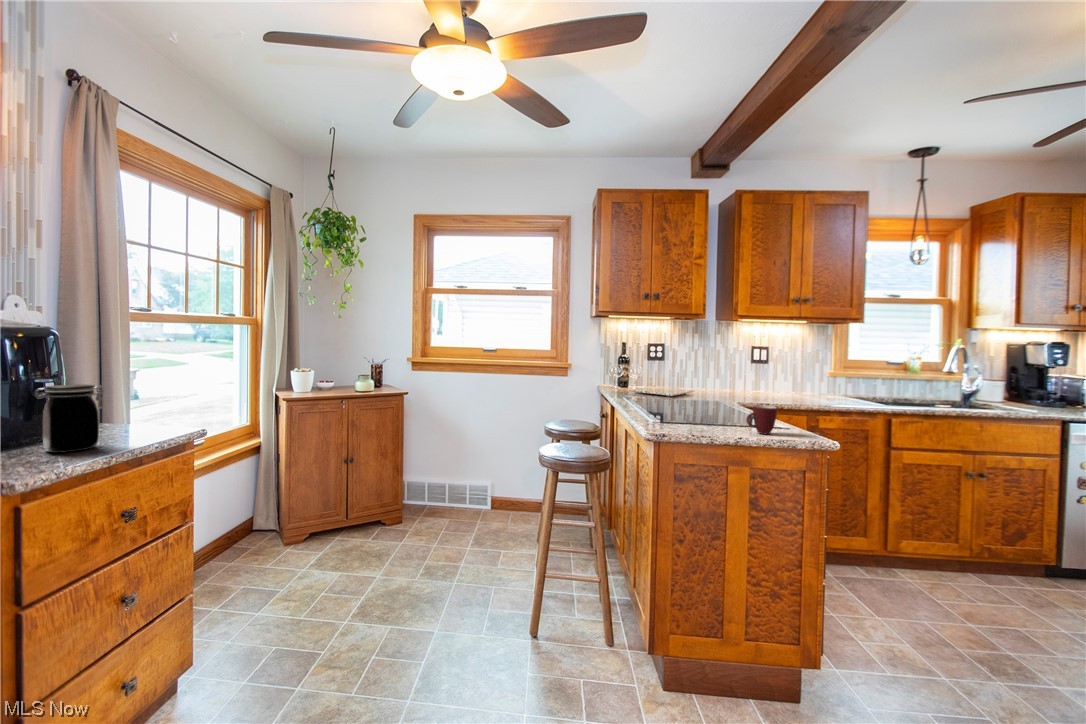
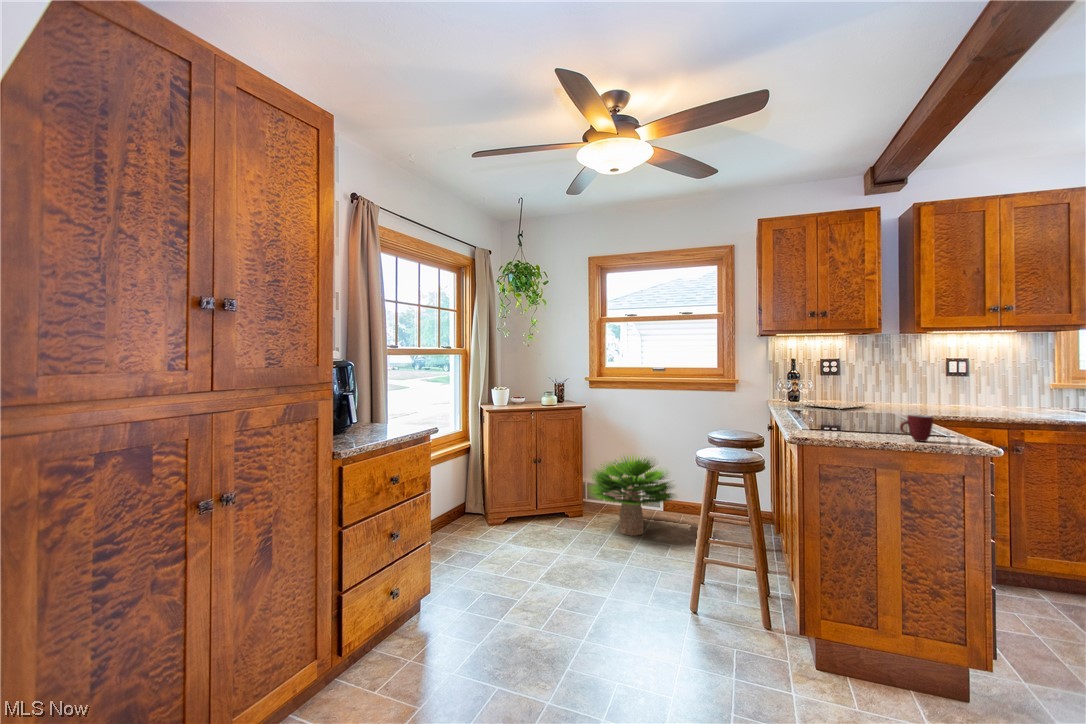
jar: present [35,384,104,453] -> none [381,392,412,433]
potted plant: none [407,441,513,535] -> present [590,455,674,535]

